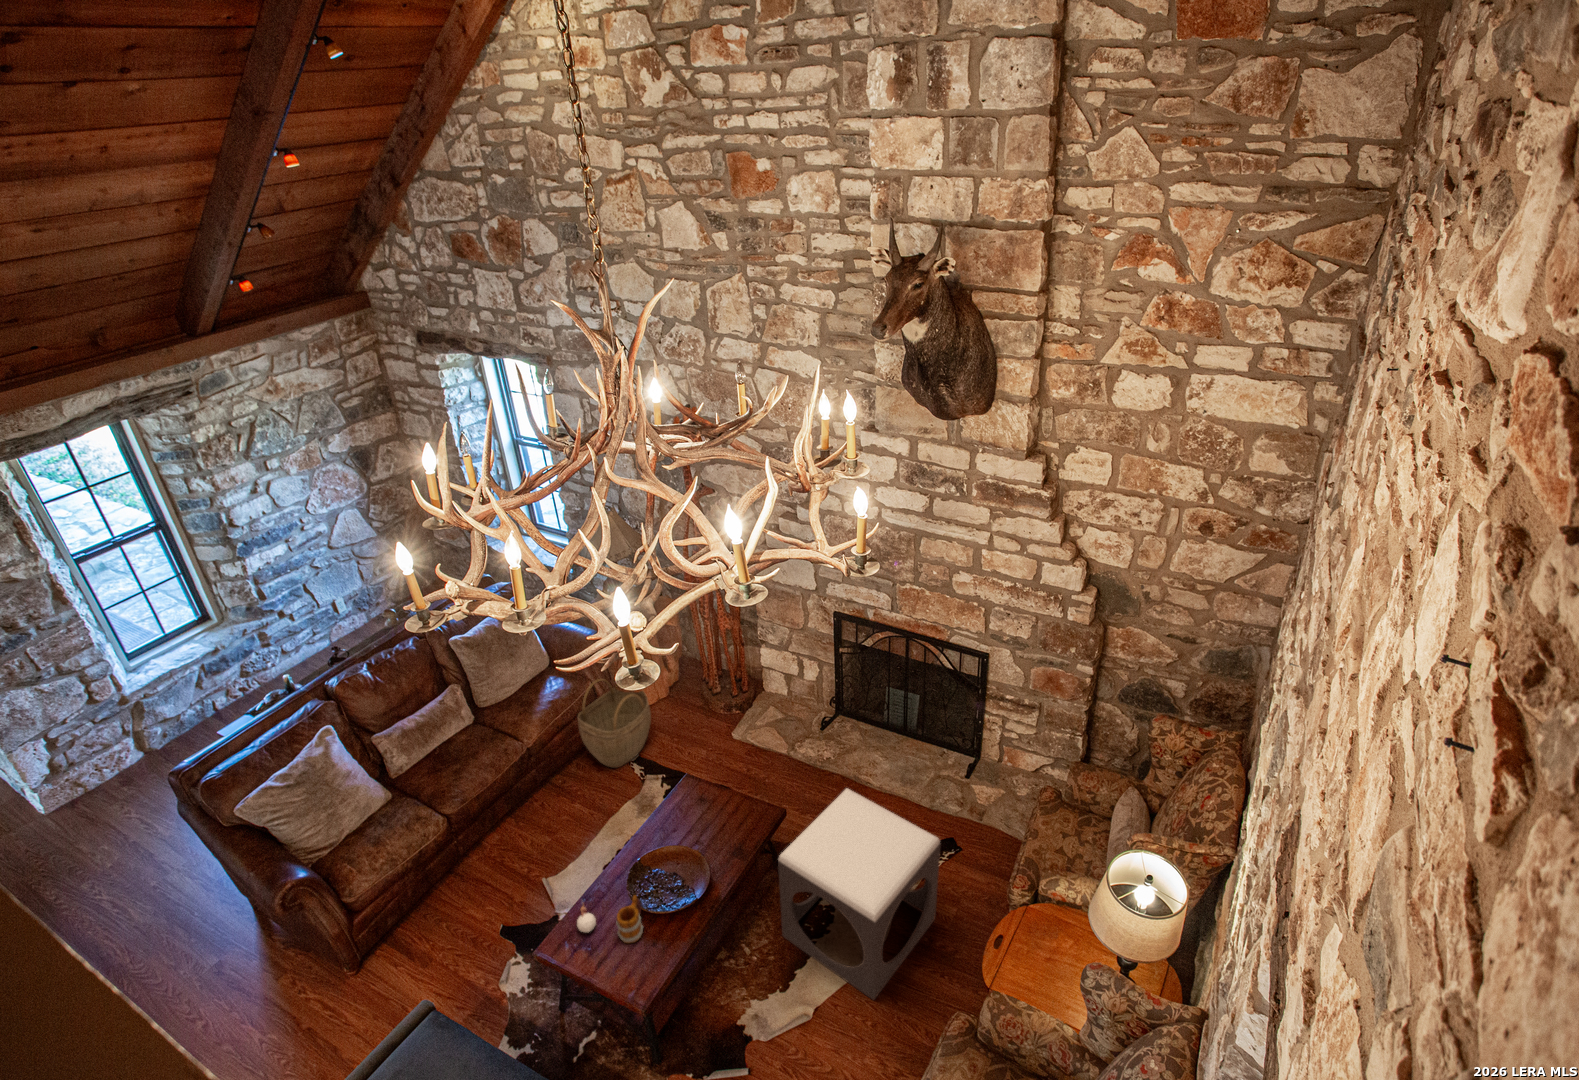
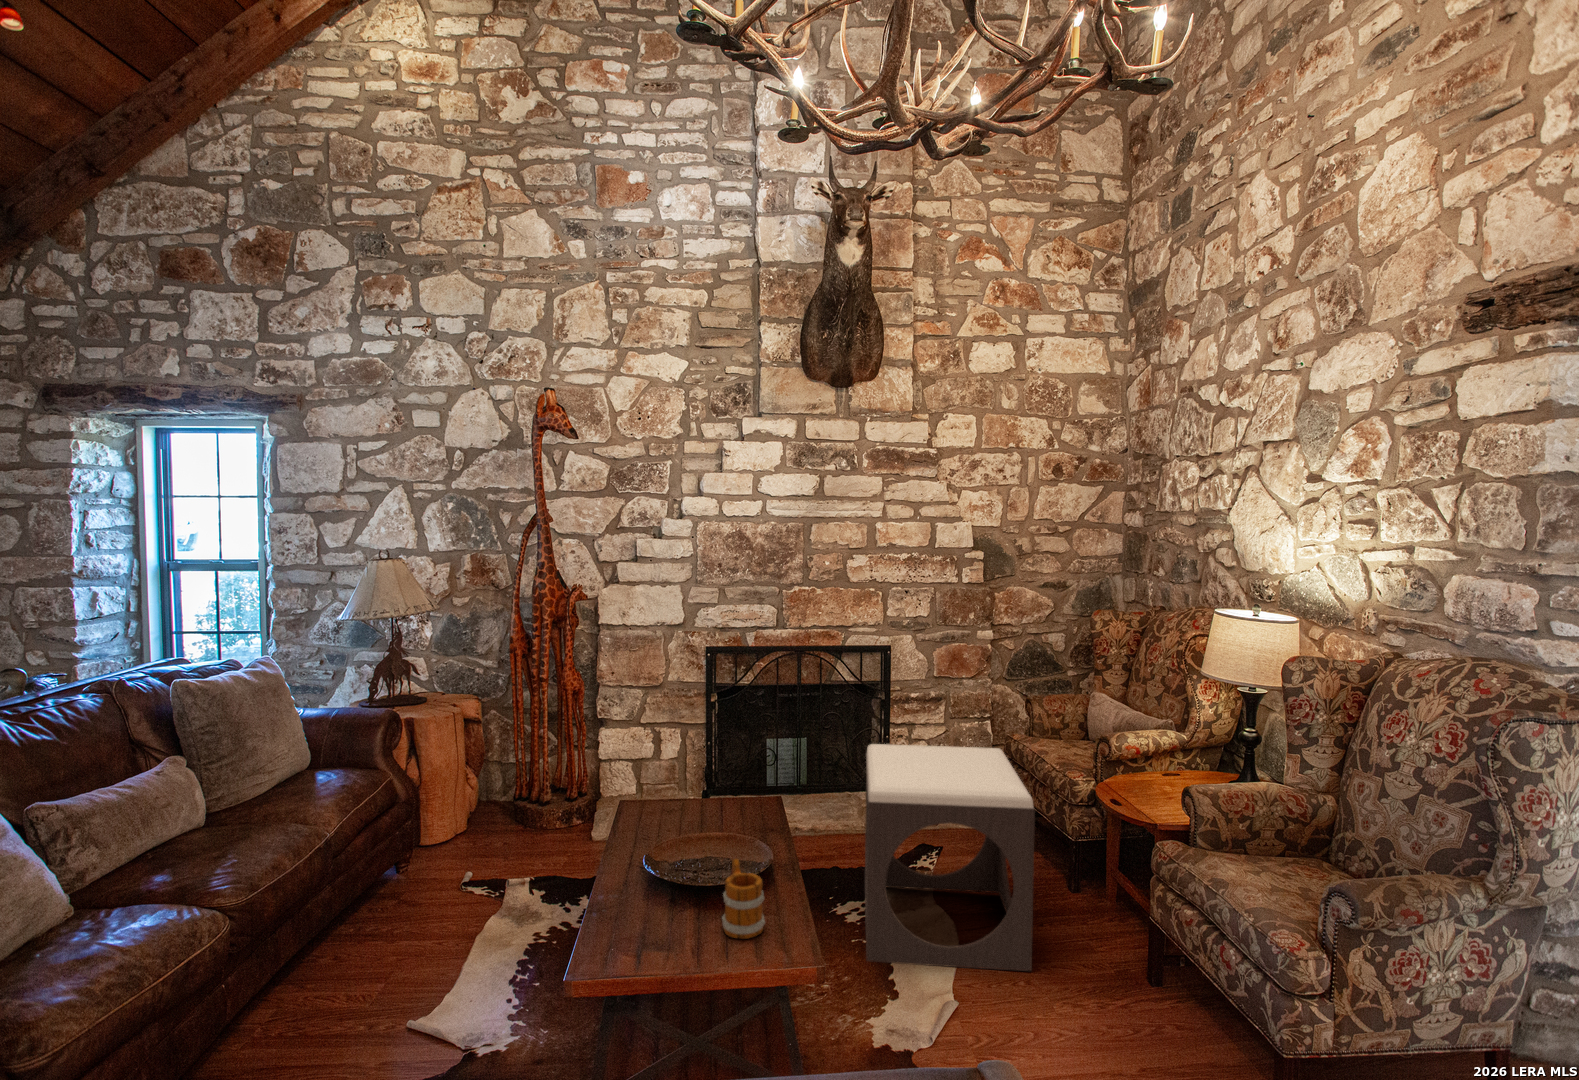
woven basket: present [578,679,651,768] -> none [399,763,505,904]
candle: present [577,906,596,932] -> none [652,885,685,949]

